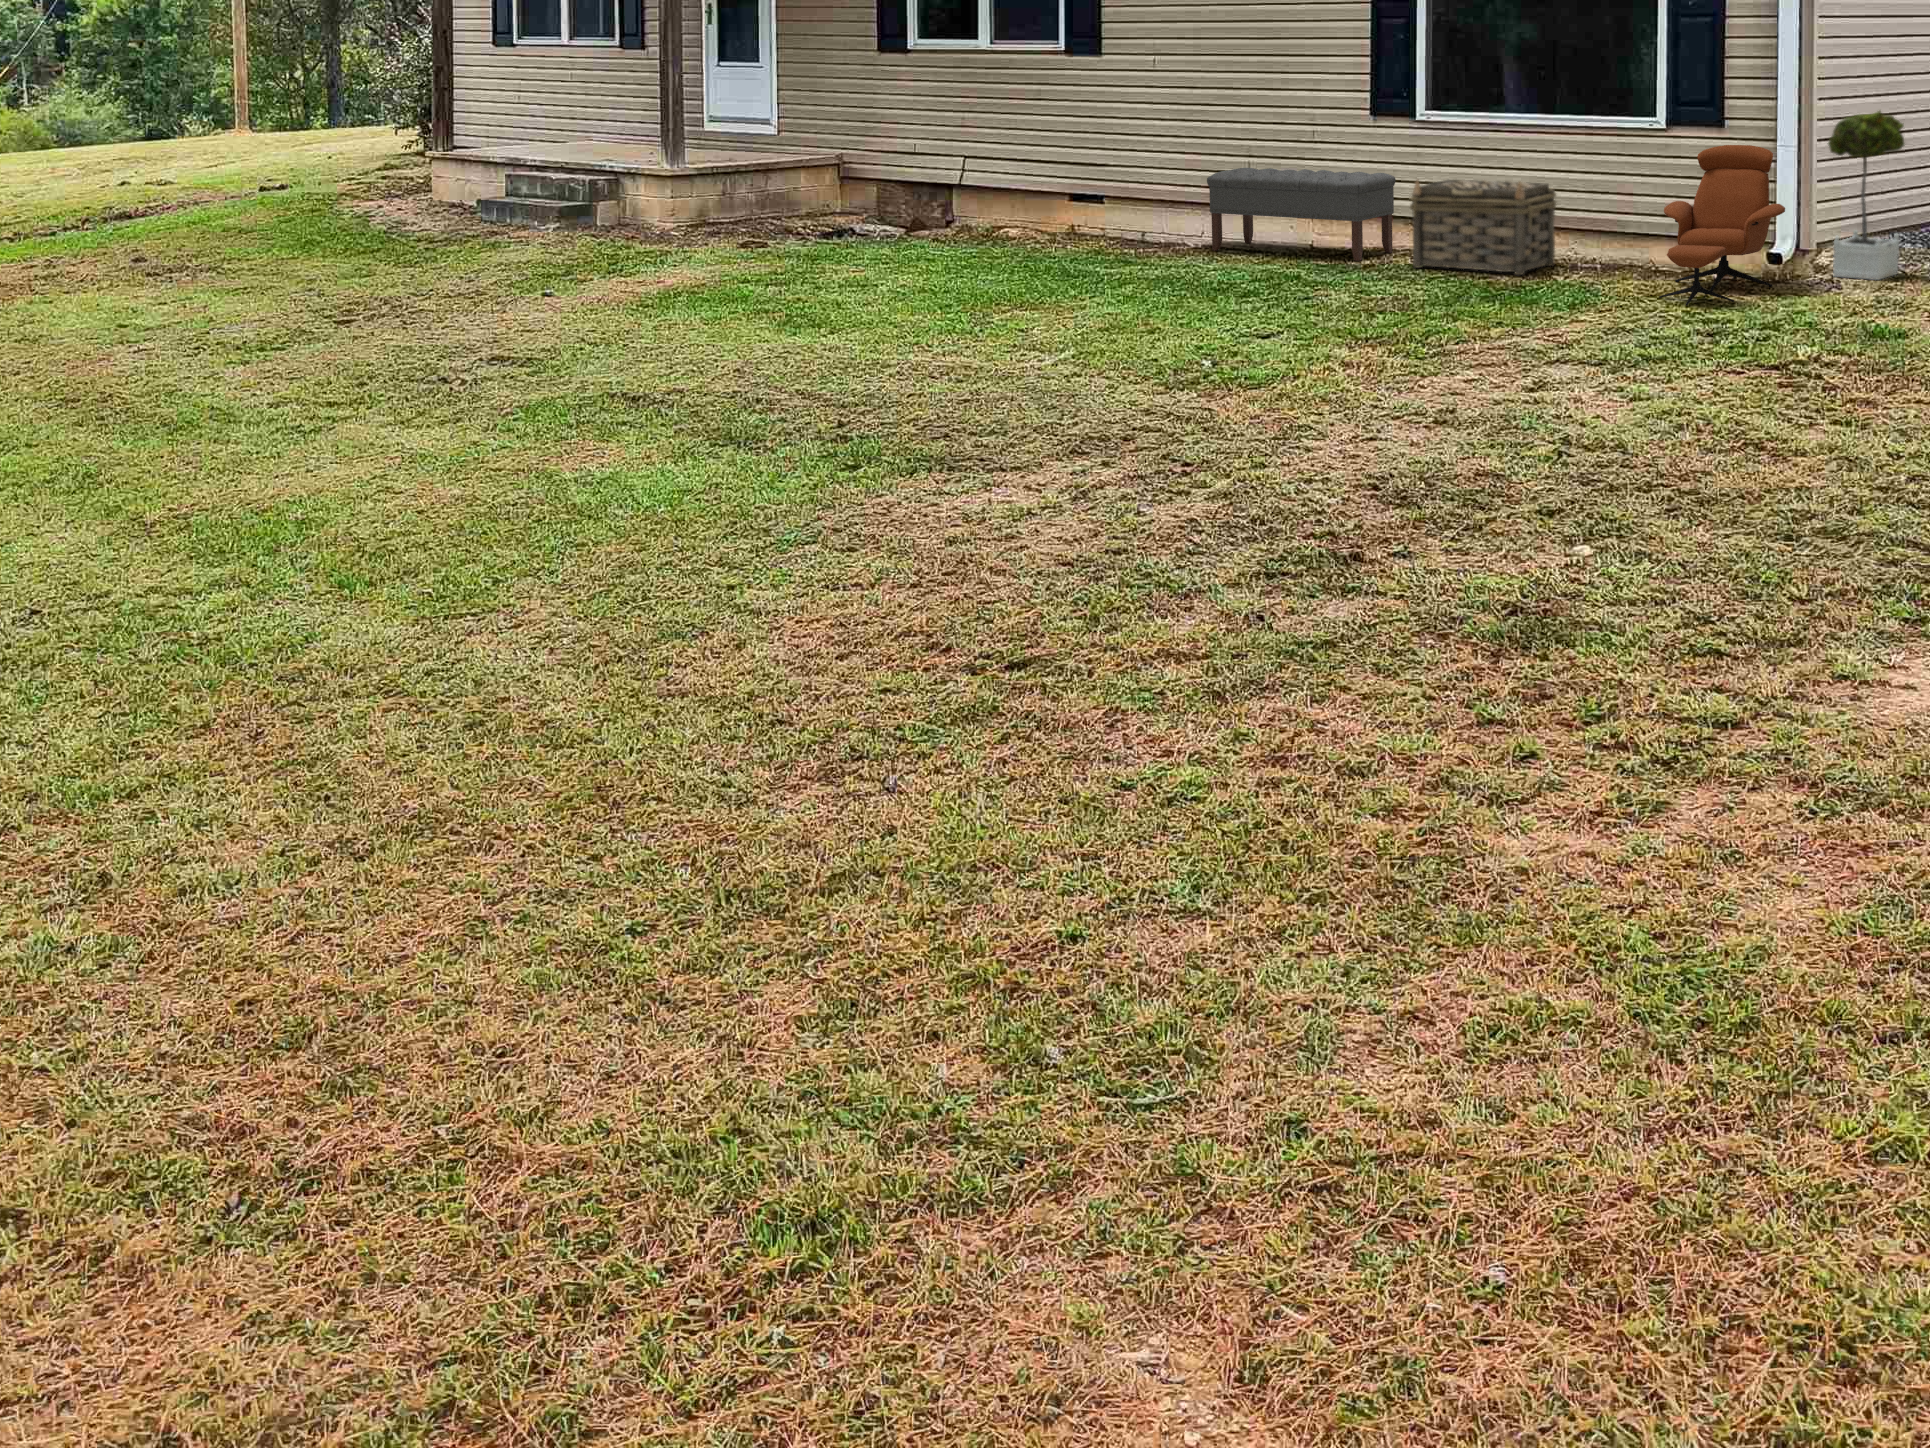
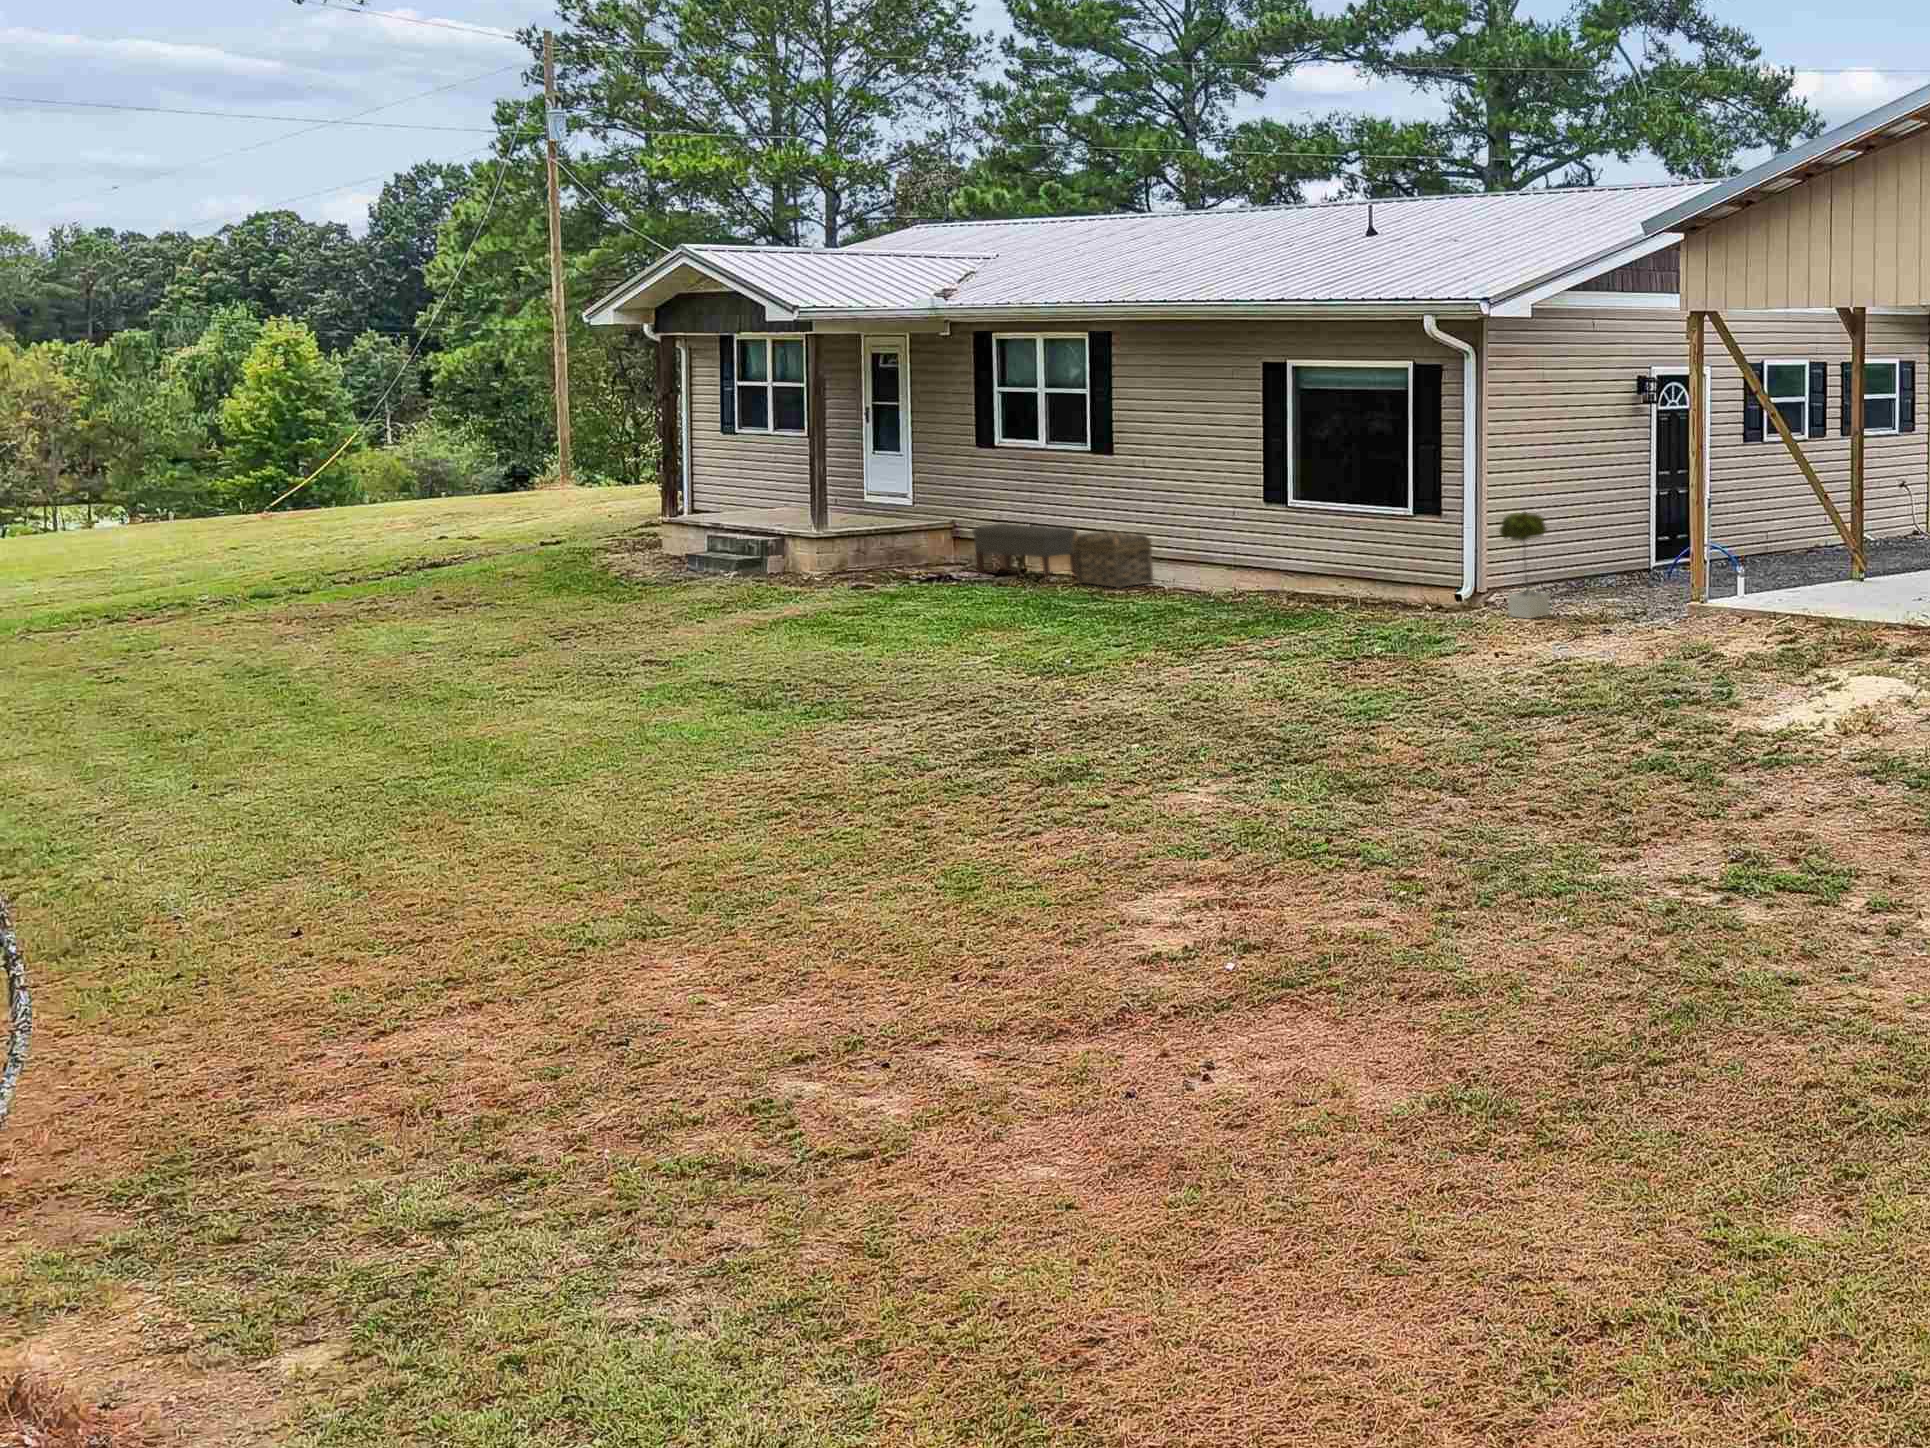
lounge chair: present [1659,145,1785,306] -> none [1378,531,1467,634]
bench: present [1207,168,1396,261] -> present [972,523,1076,581]
basket: present [1410,180,1556,275] -> present [1071,531,1154,588]

